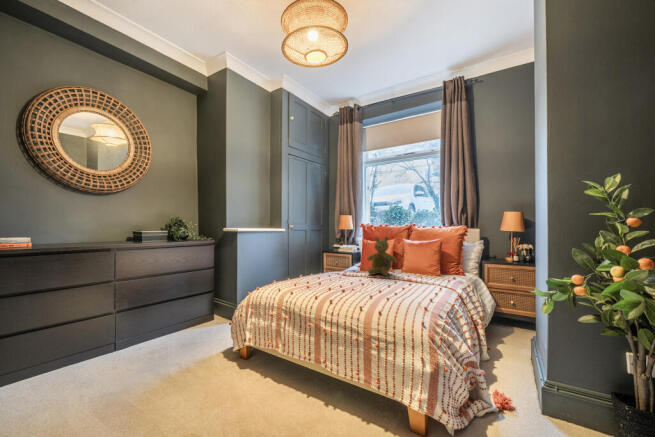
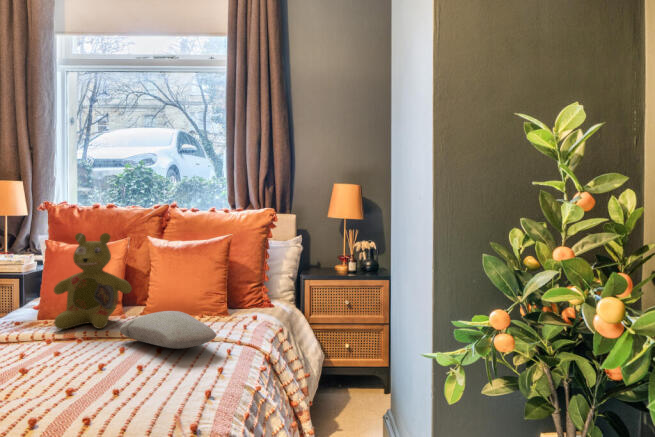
pillow: none [394,271,435,286] -> present [120,311,216,349]

